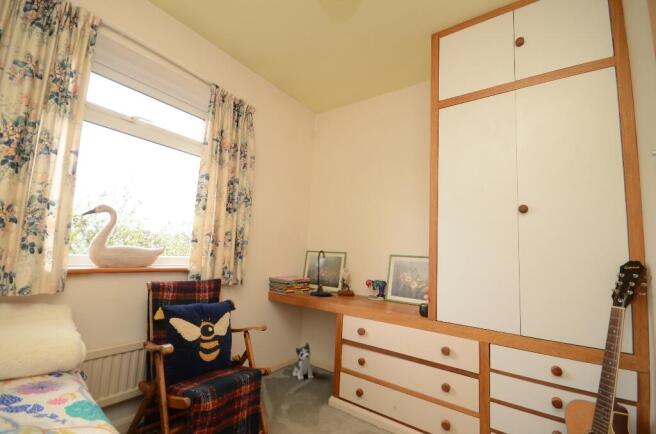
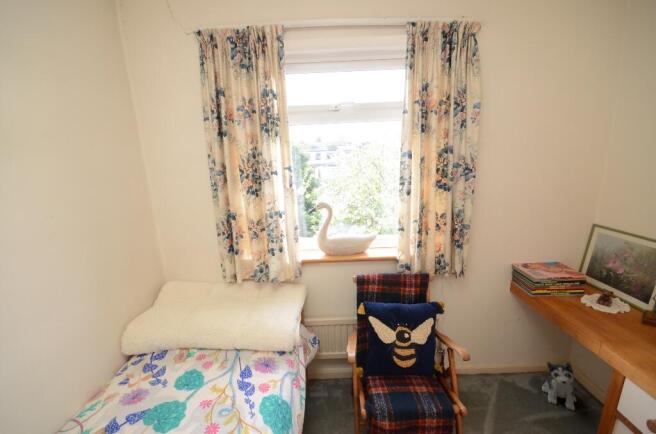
table lamp: present [310,251,332,297] -> none [573,247,629,325]

